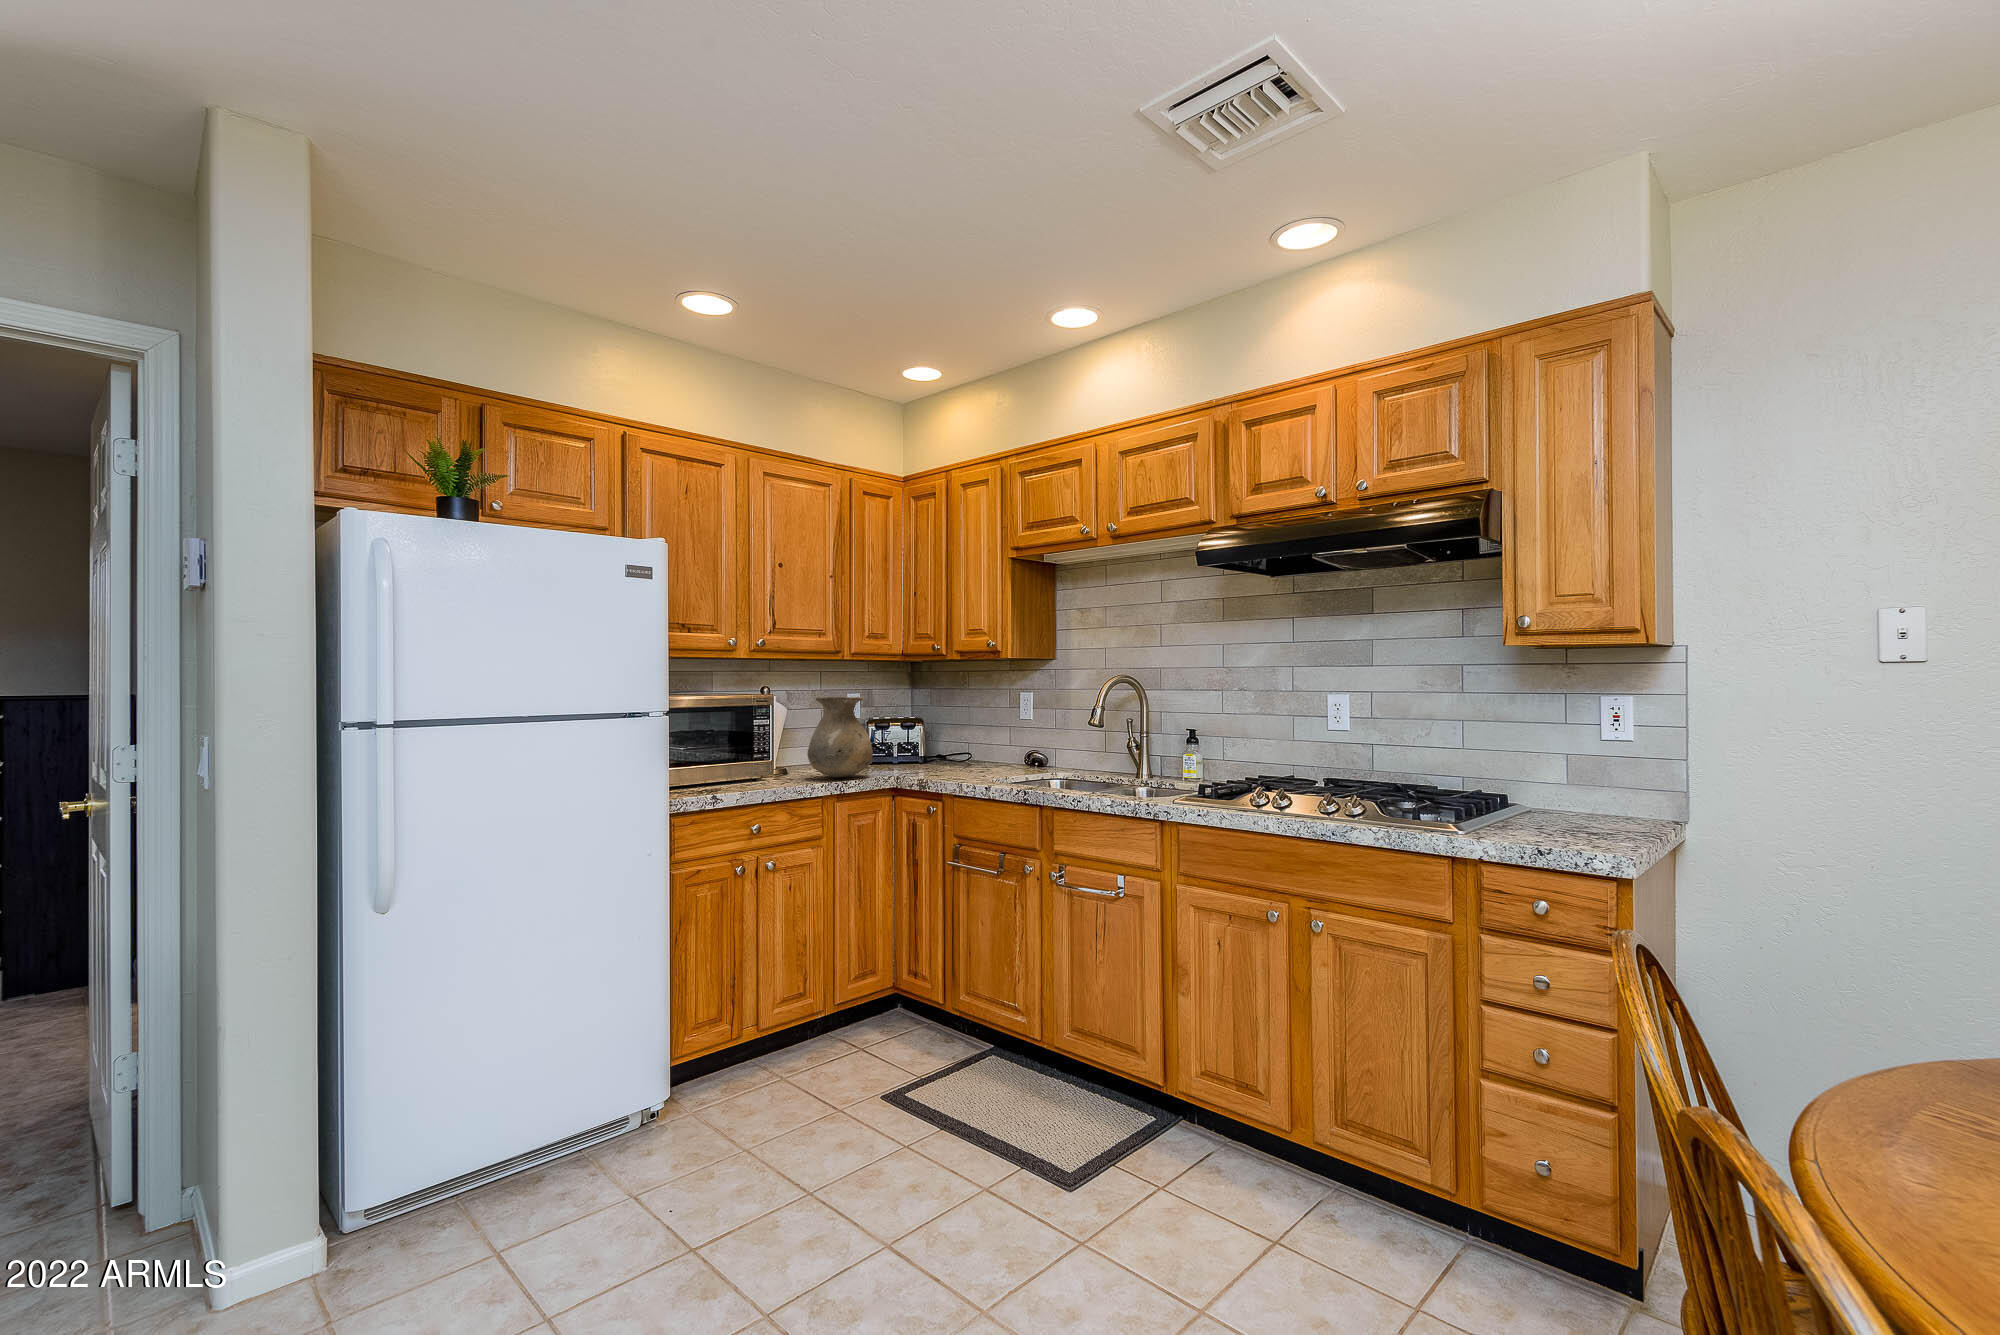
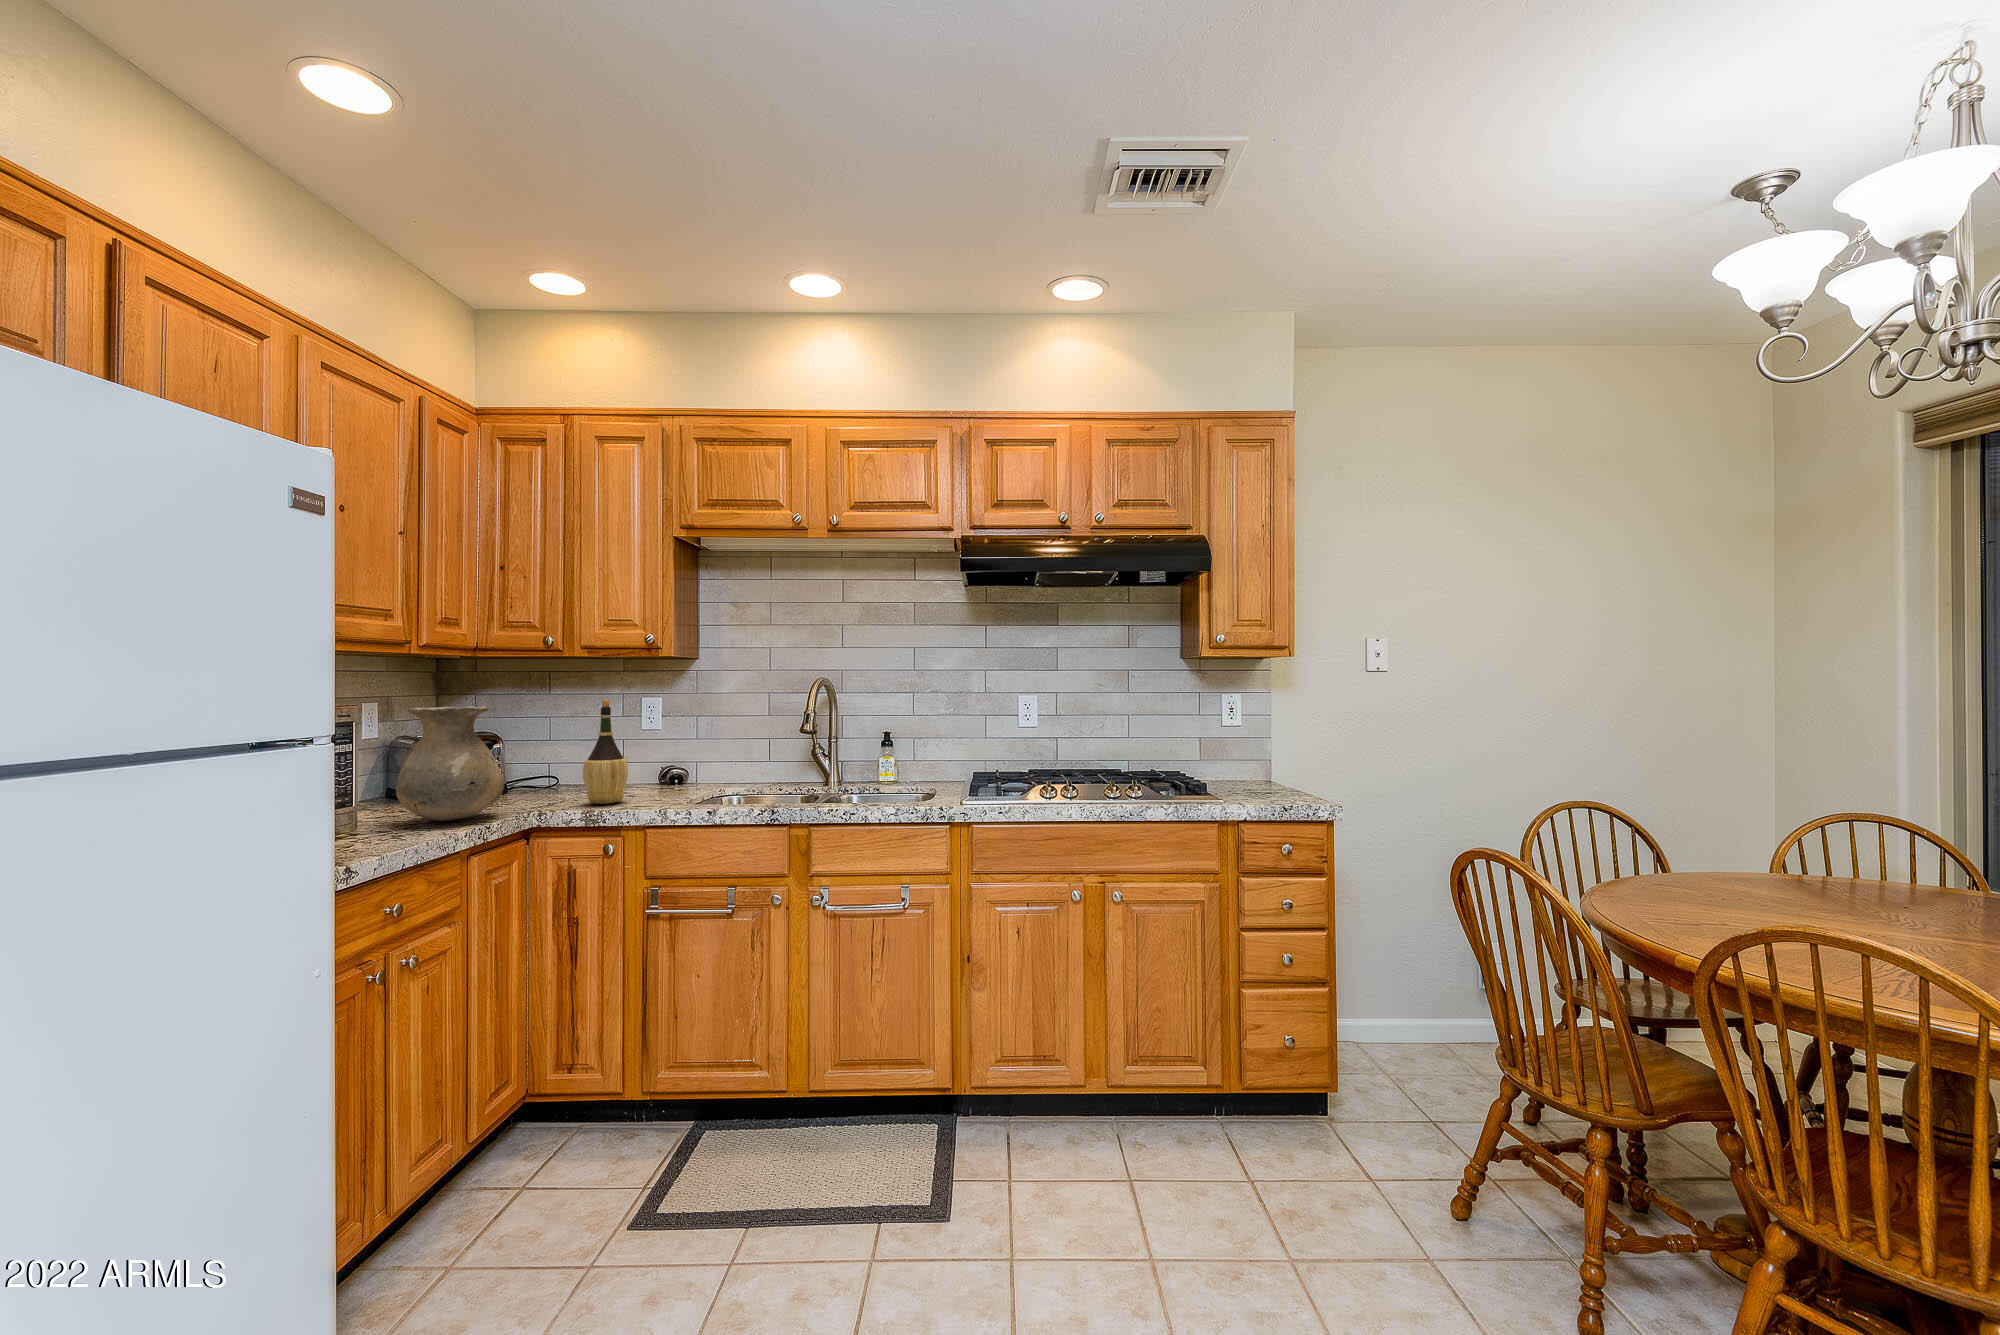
wine bottle: none [925,694,959,776] -> present [583,700,628,804]

